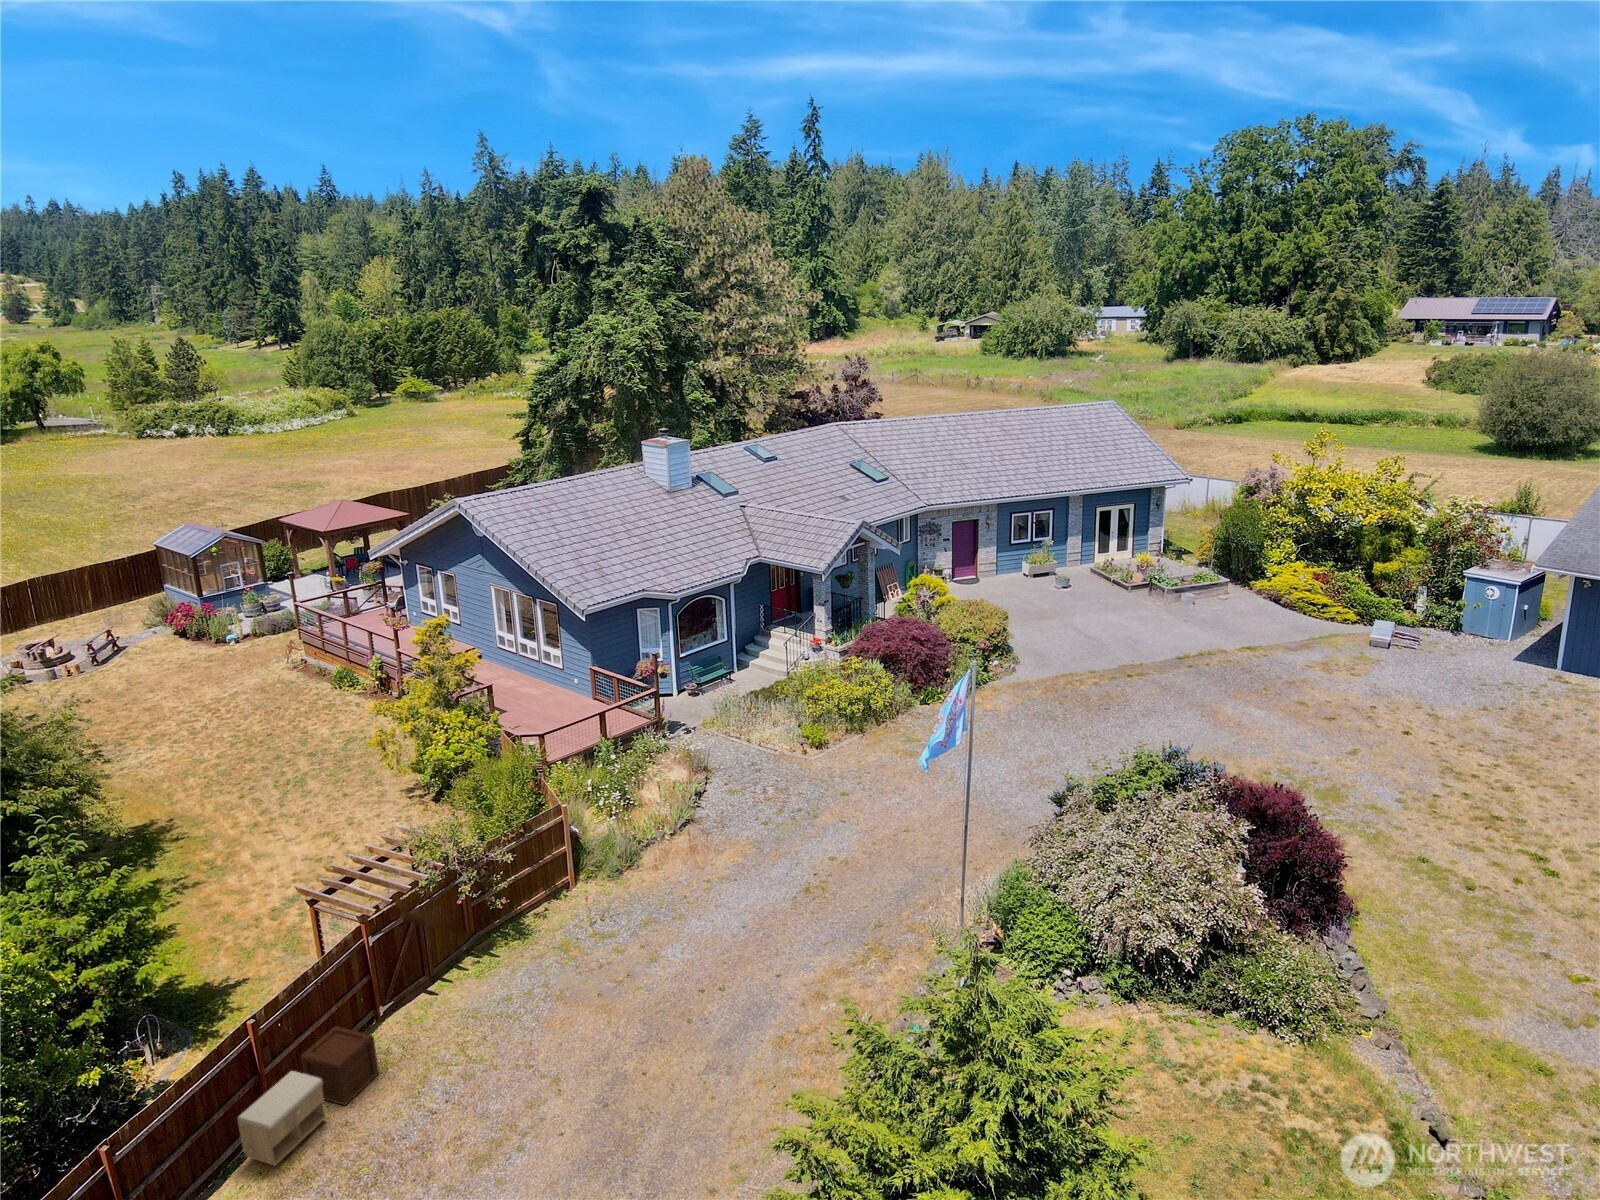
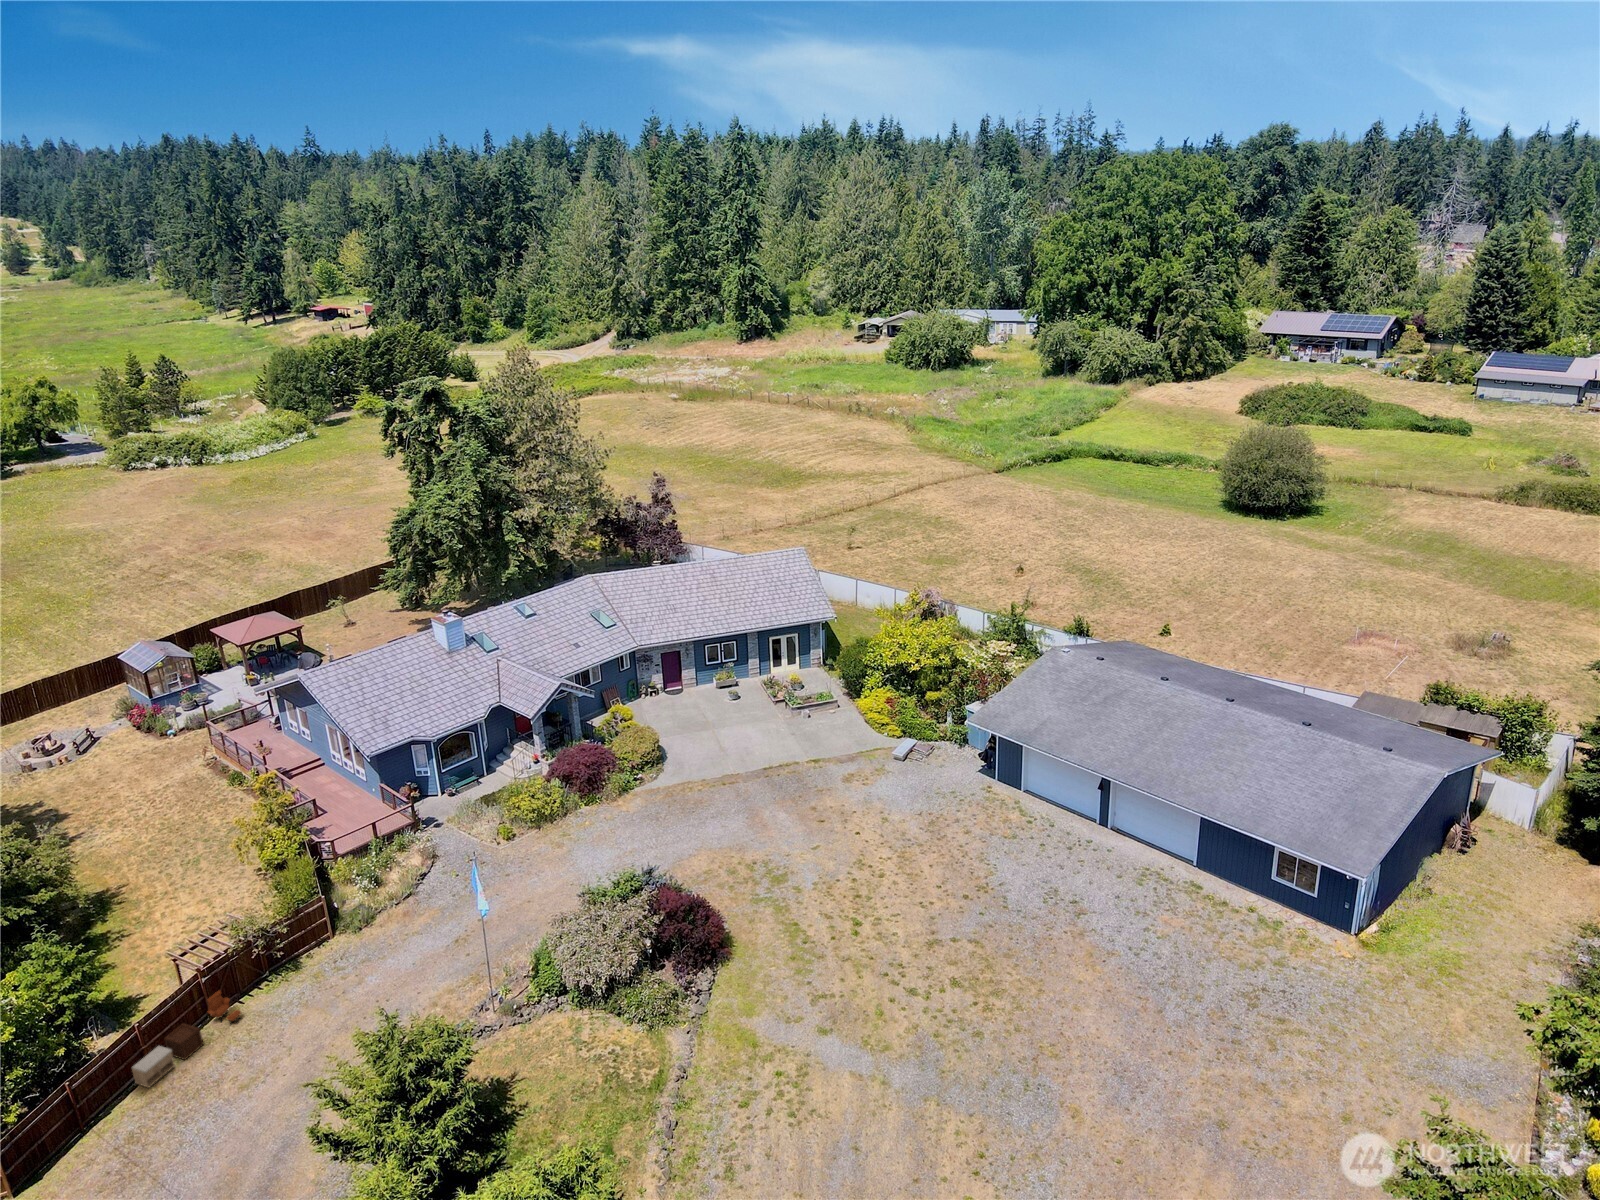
lounge chair: none [379,963,449,1037] -> present [207,990,241,1022]

